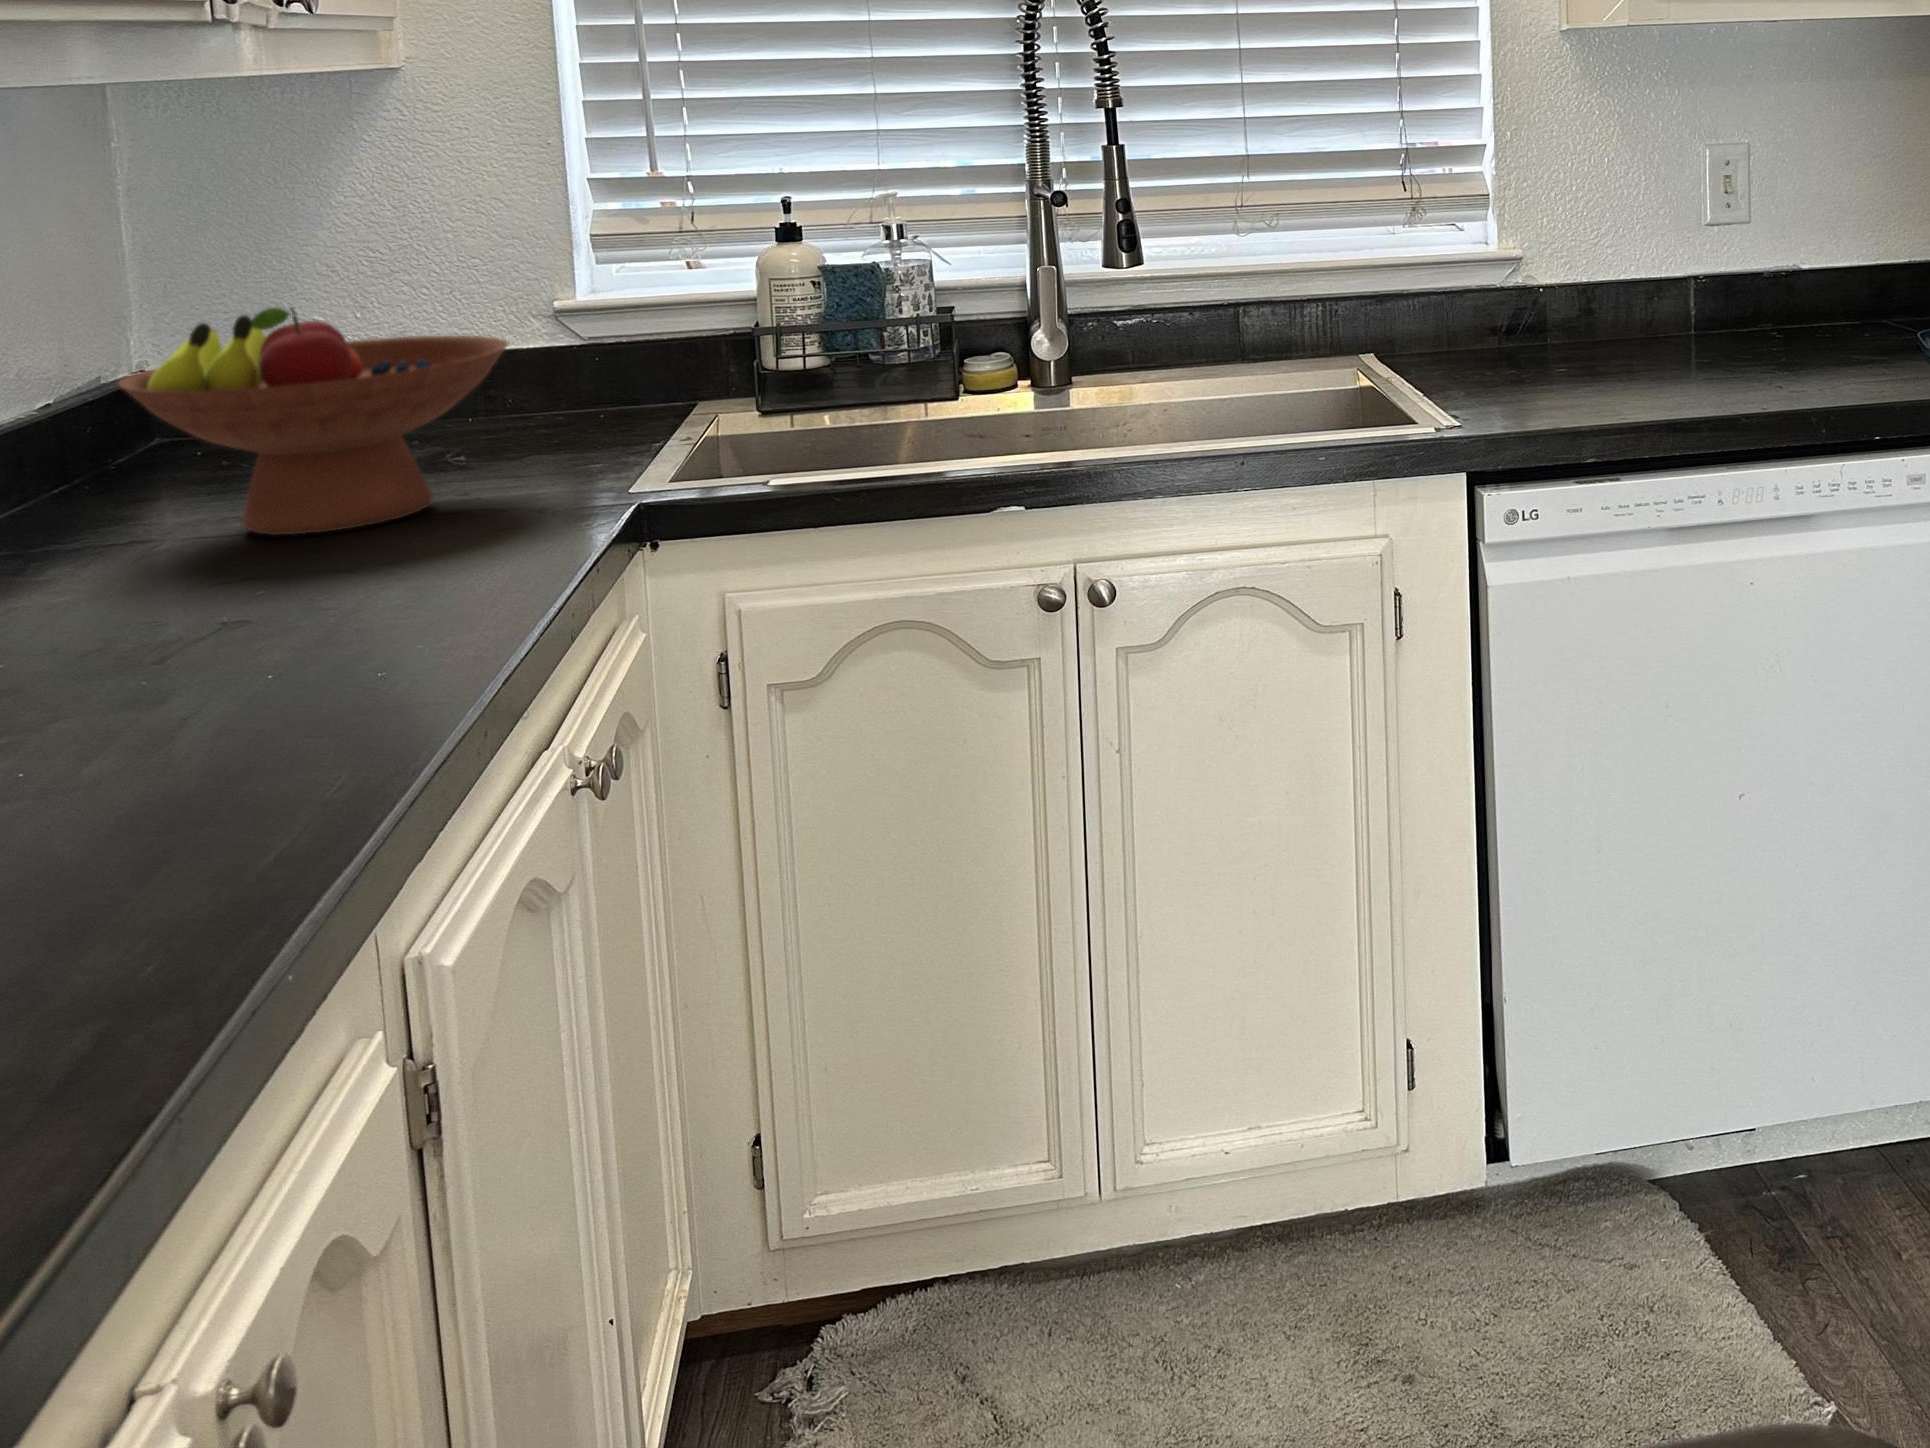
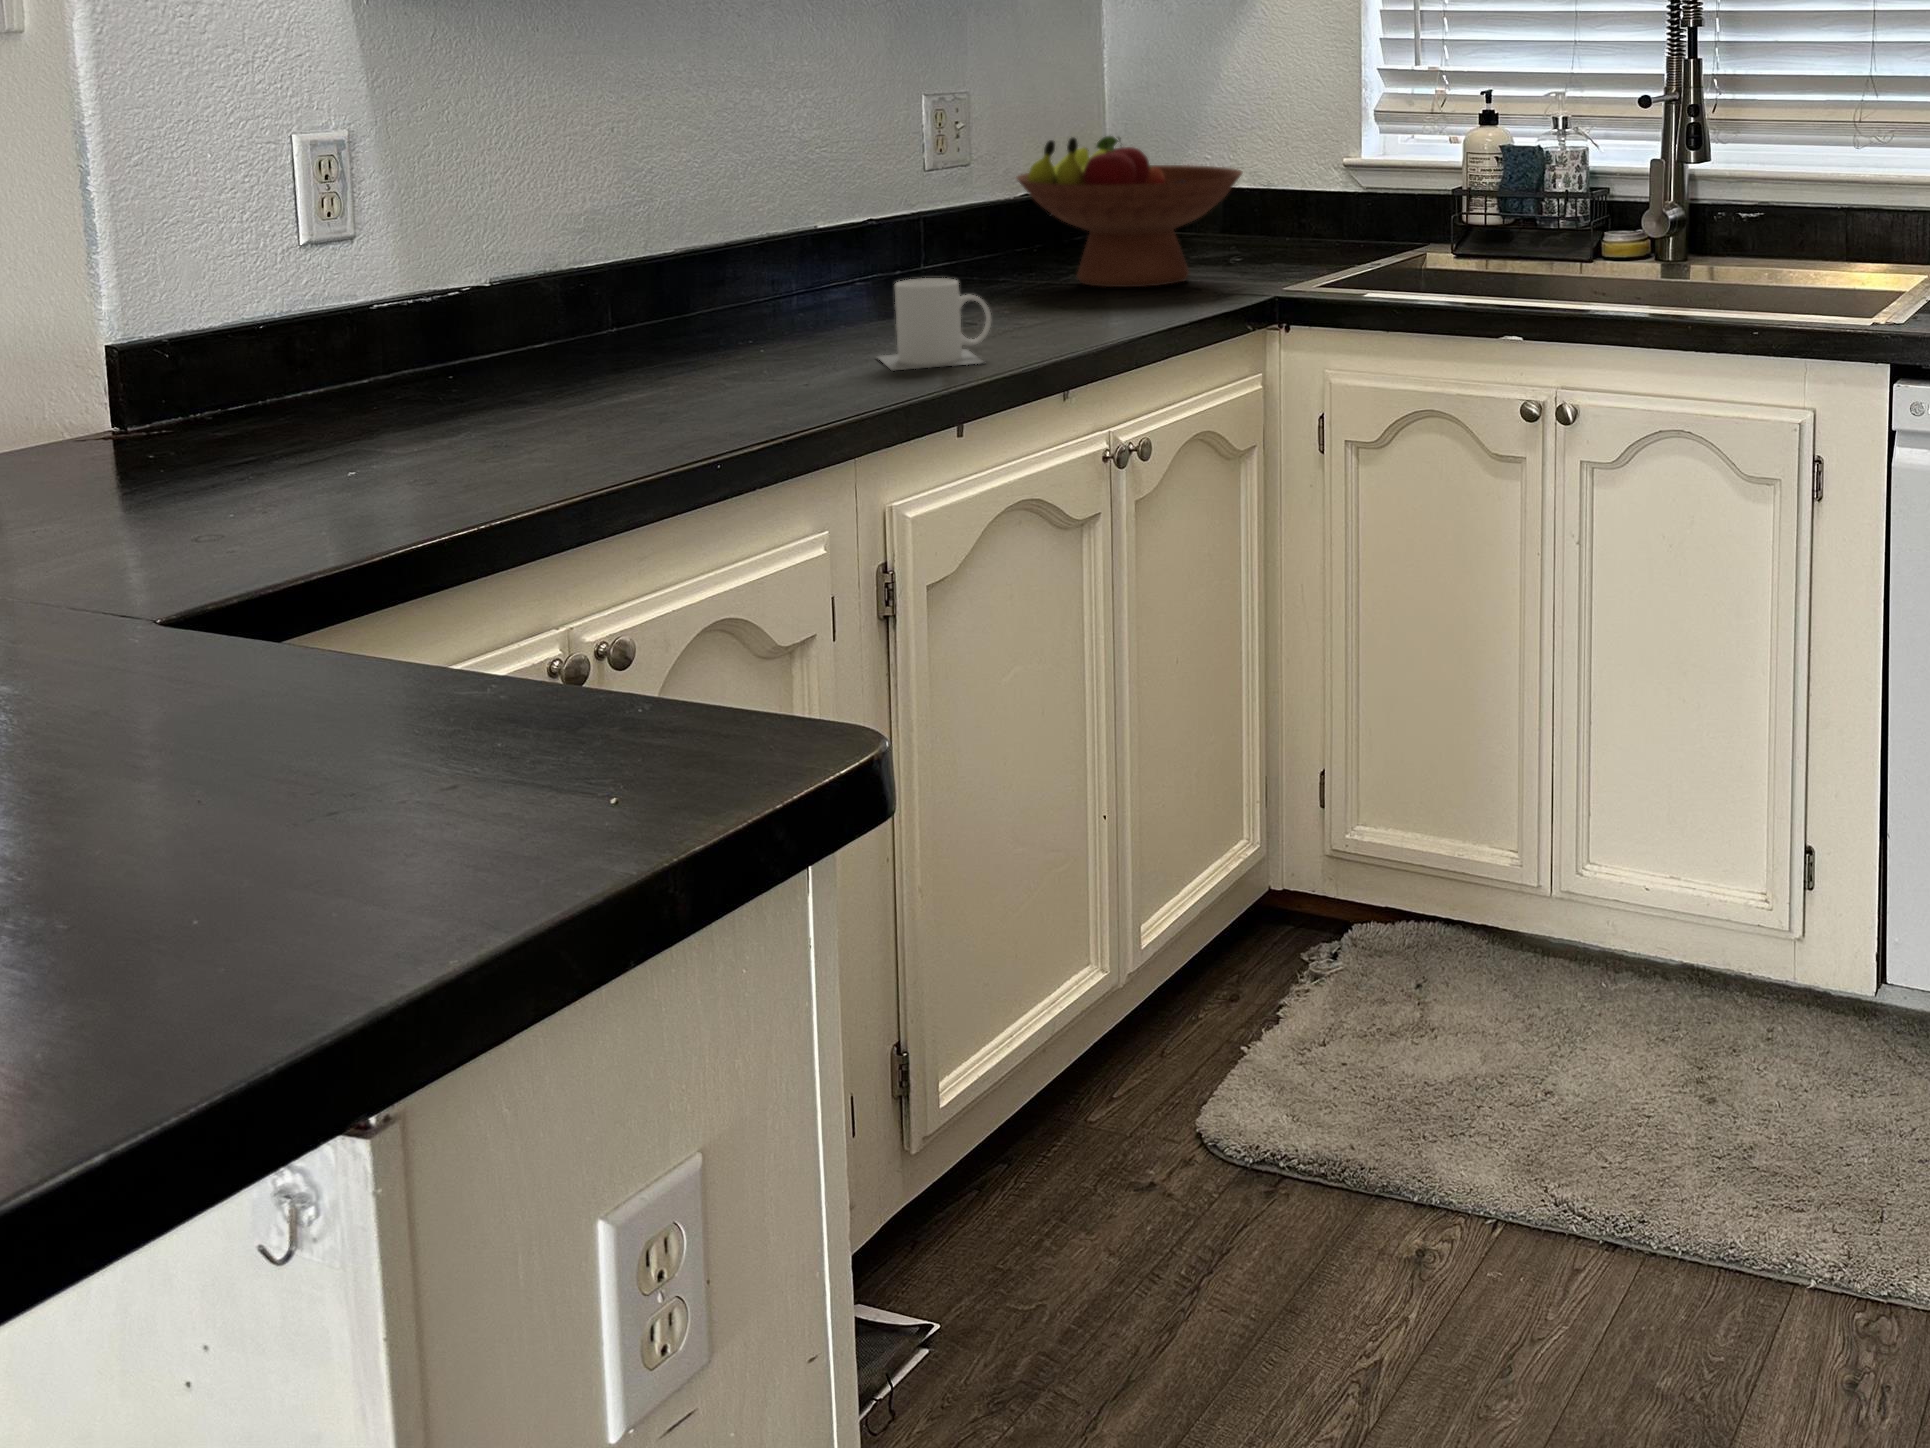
mug: none [110,571,360,749] -> present [878,278,991,370]

